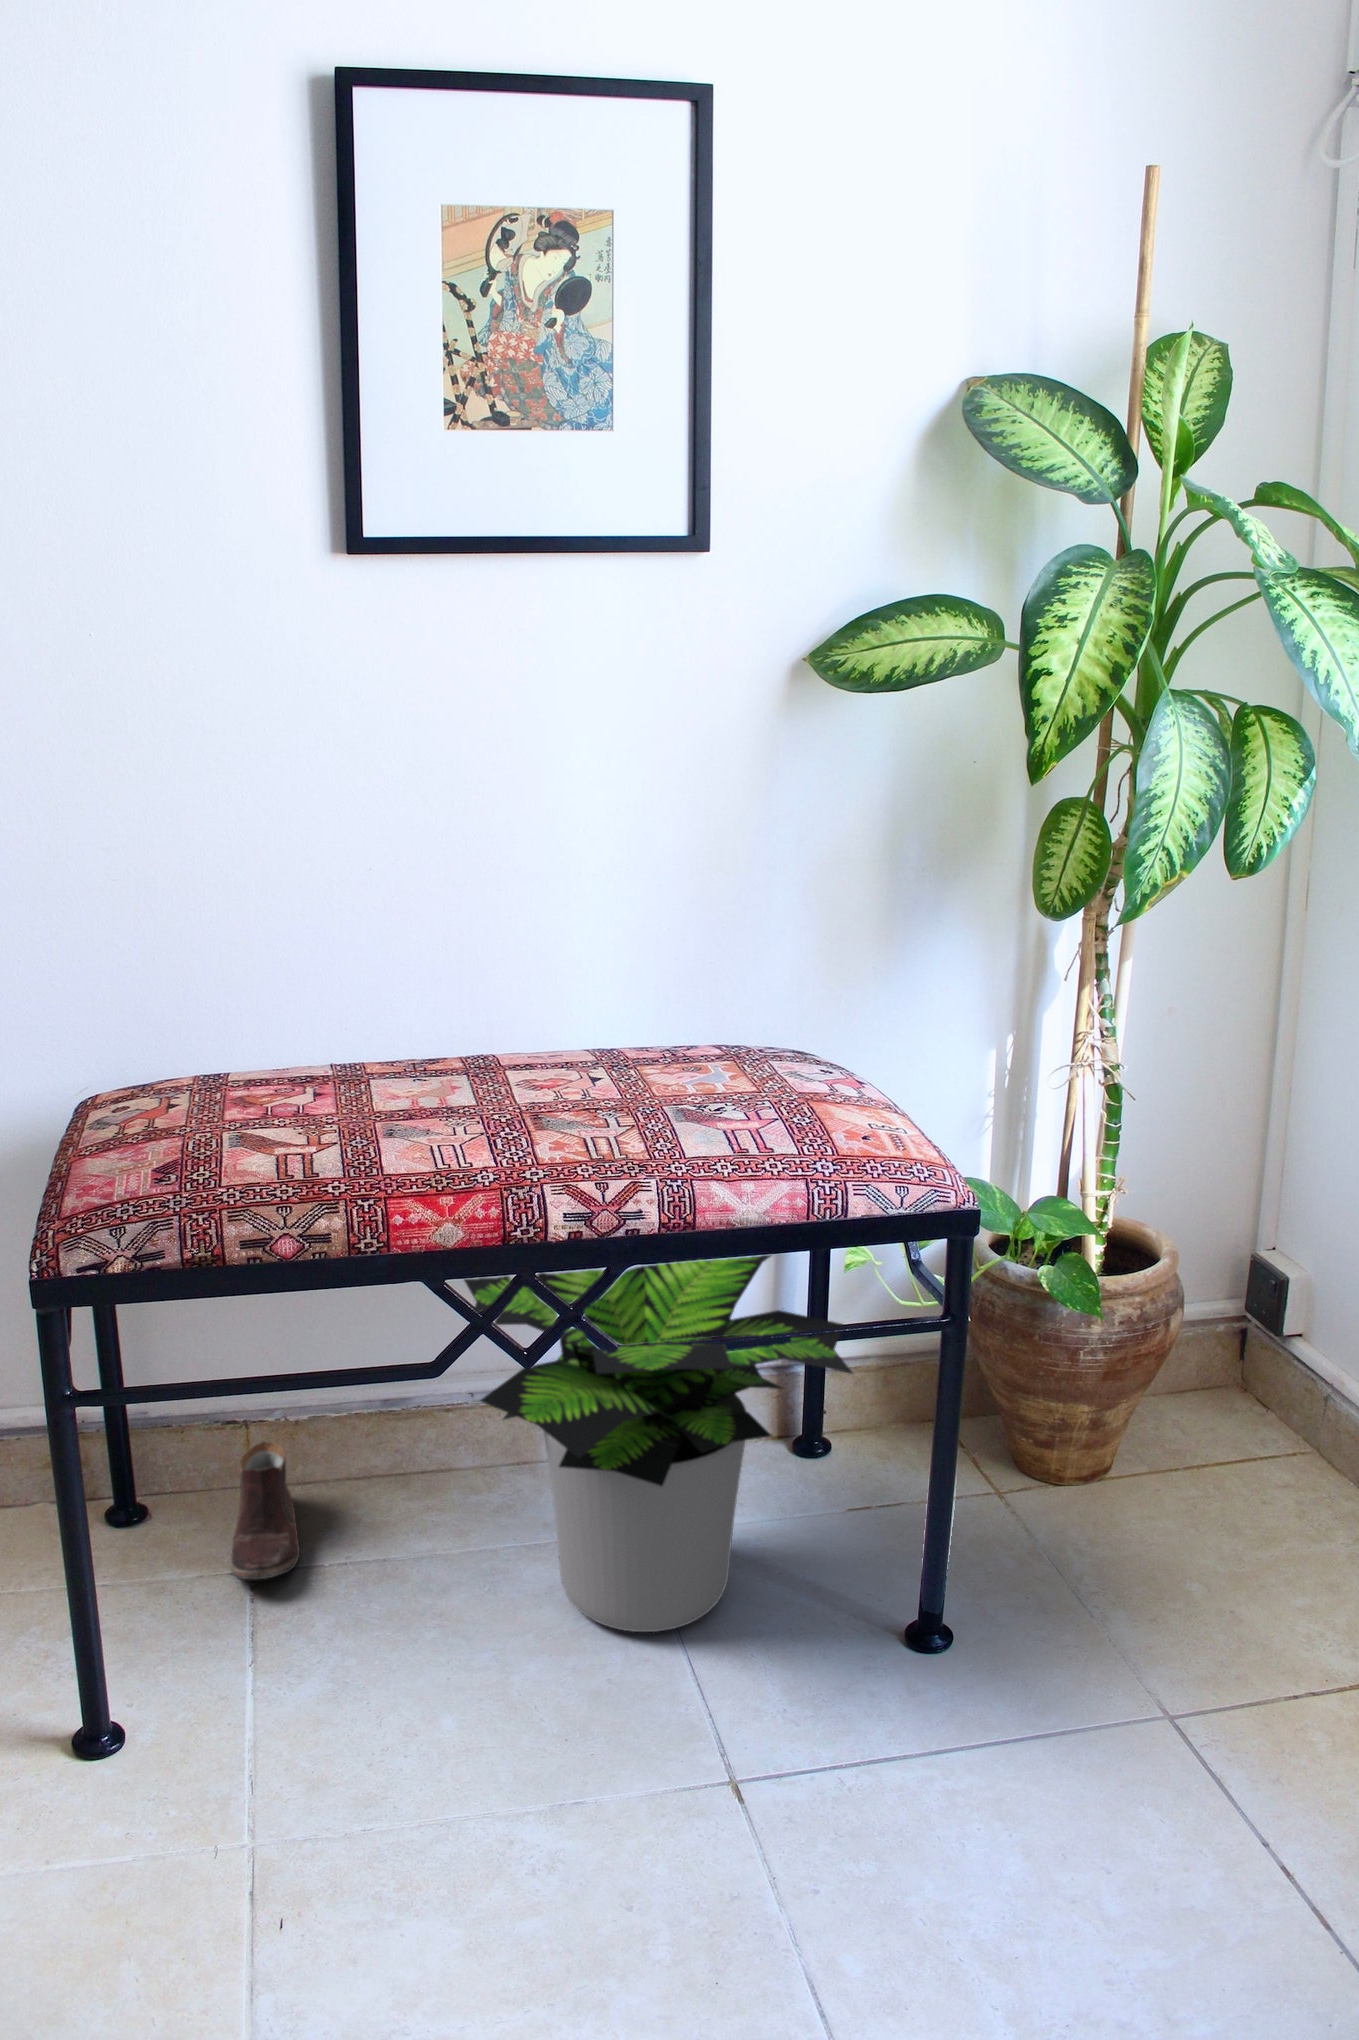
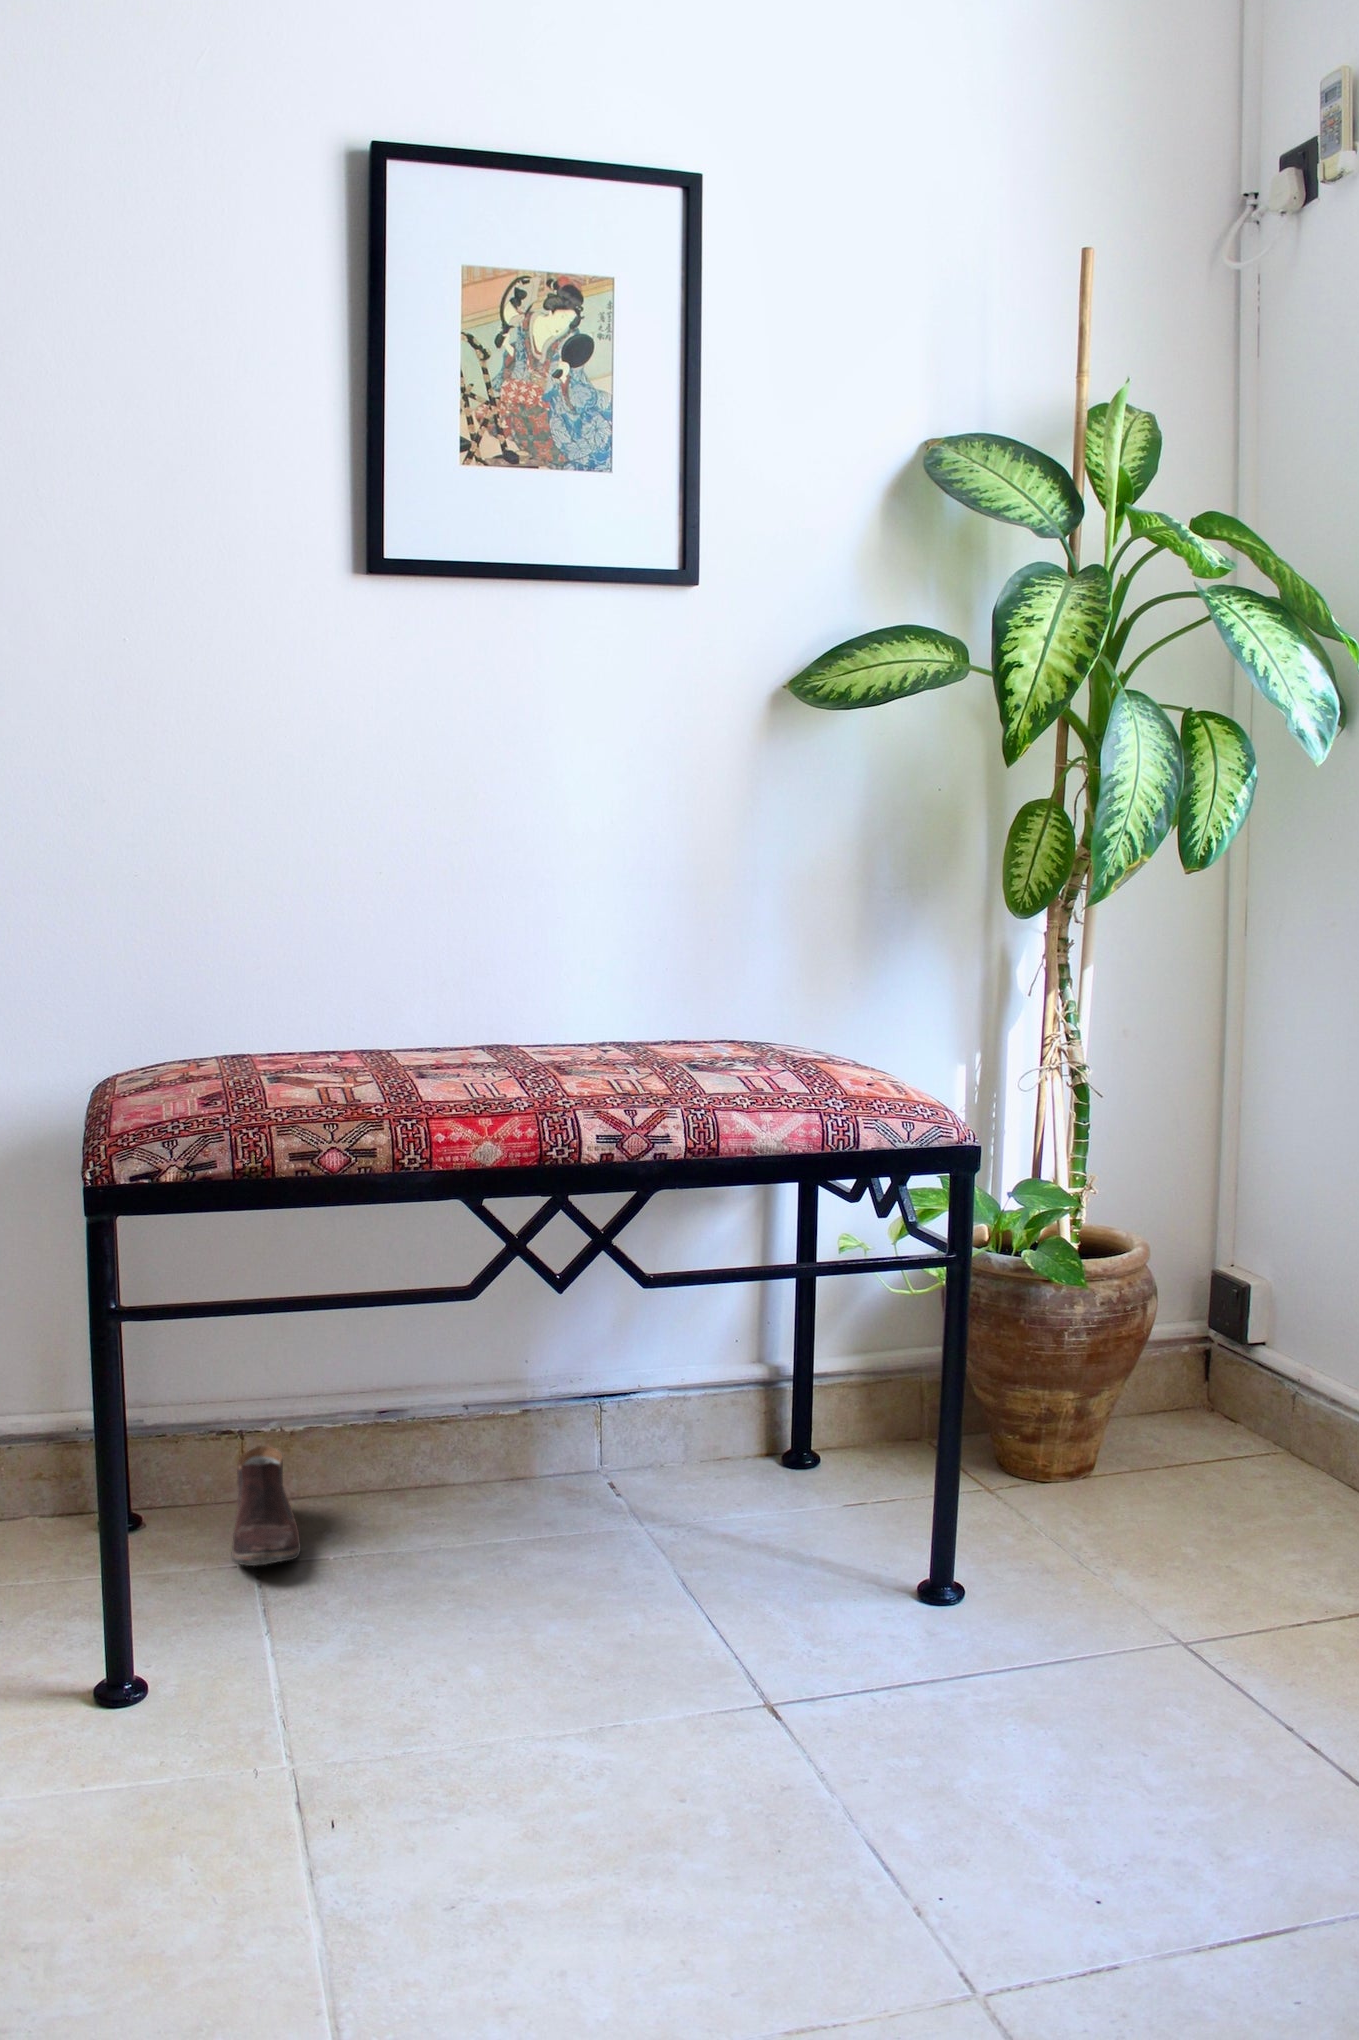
potted plant: present [464,1255,853,1632] -> none [473,1210,861,1597]

